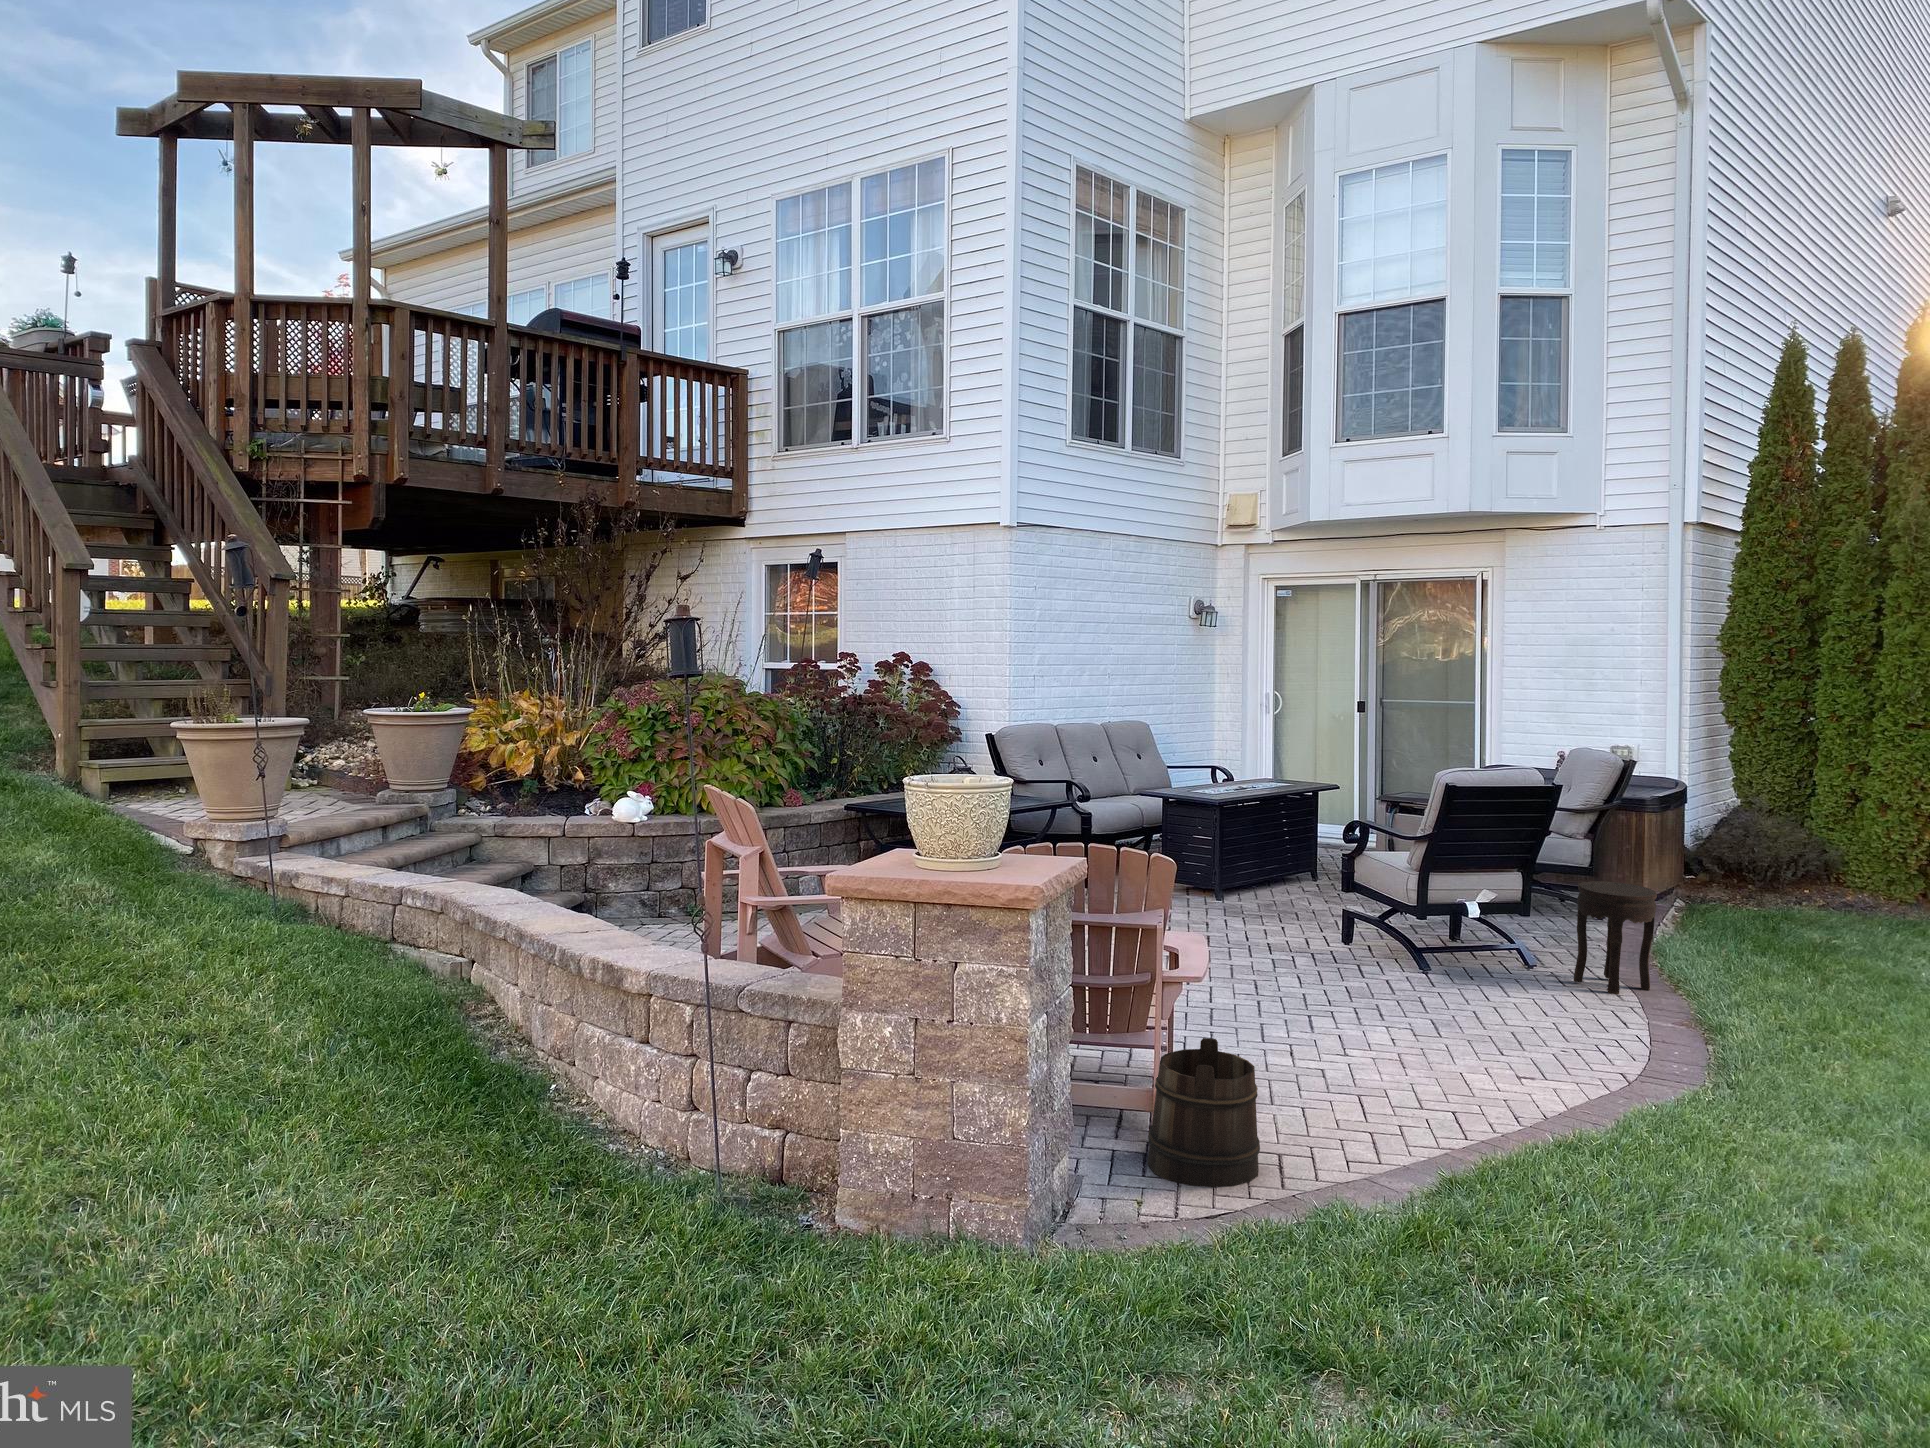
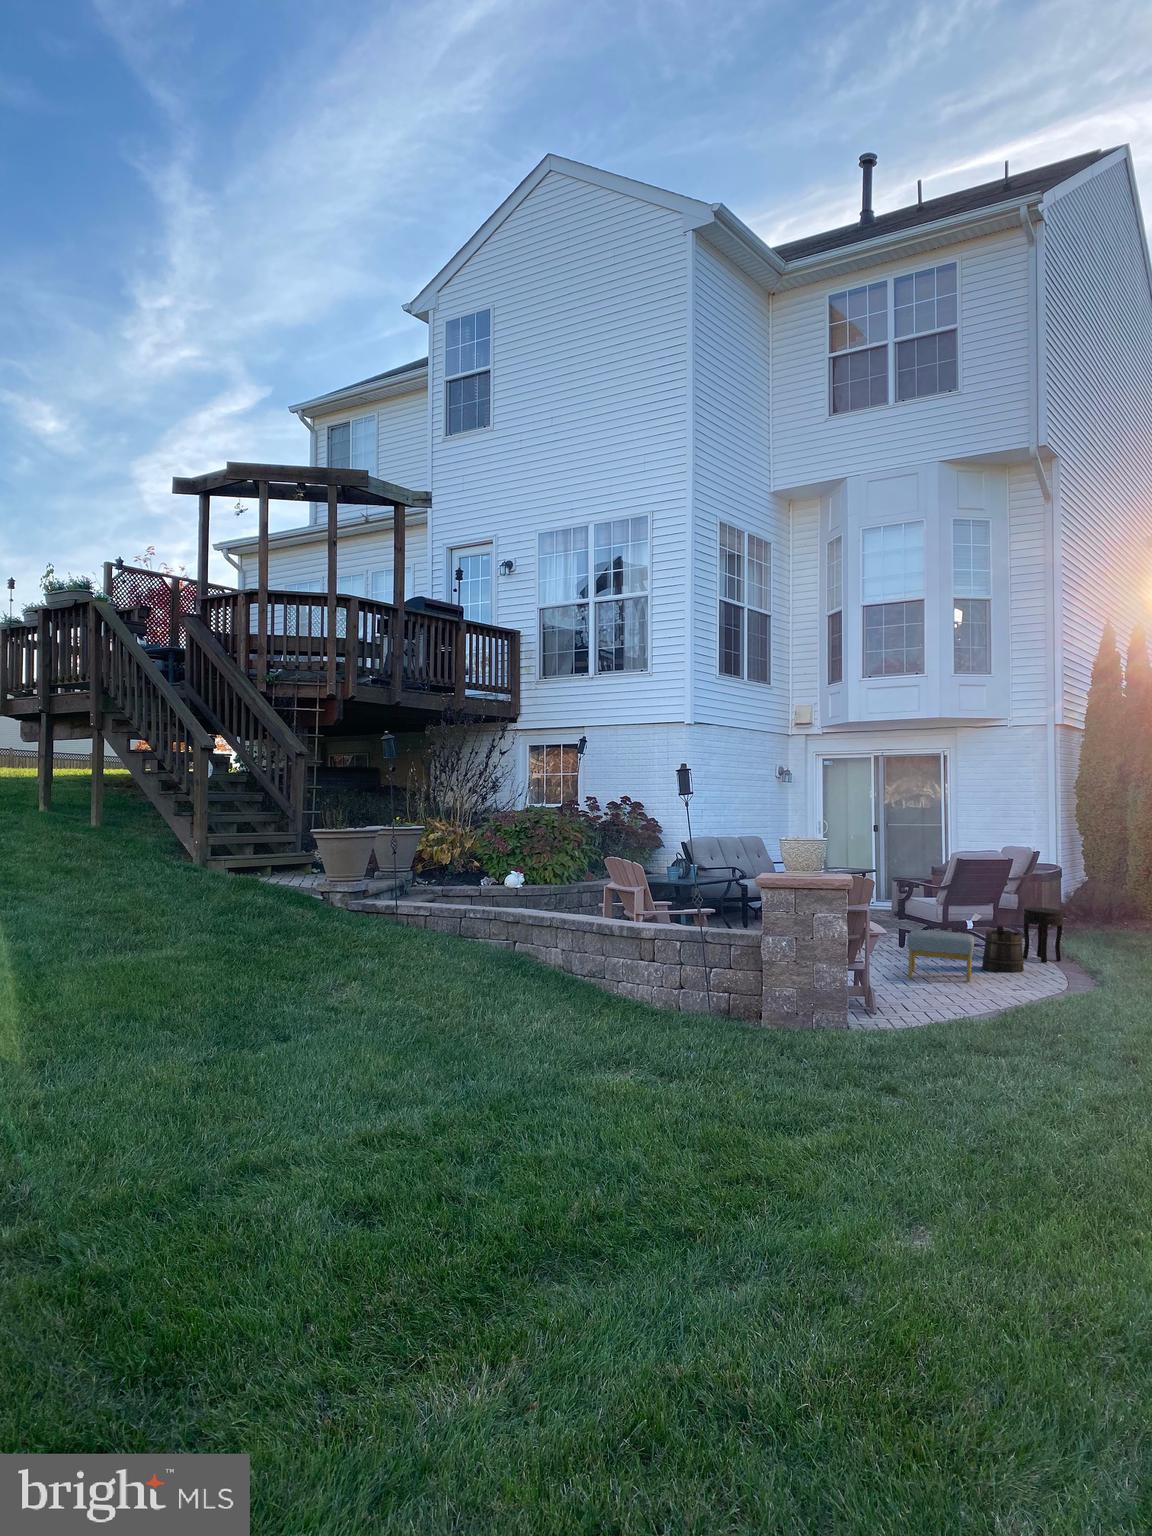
footstool: none [1310,933,1451,1053] -> present [907,930,974,982]
bucket: present [1147,1038,1260,1187] -> present [982,926,1024,973]

